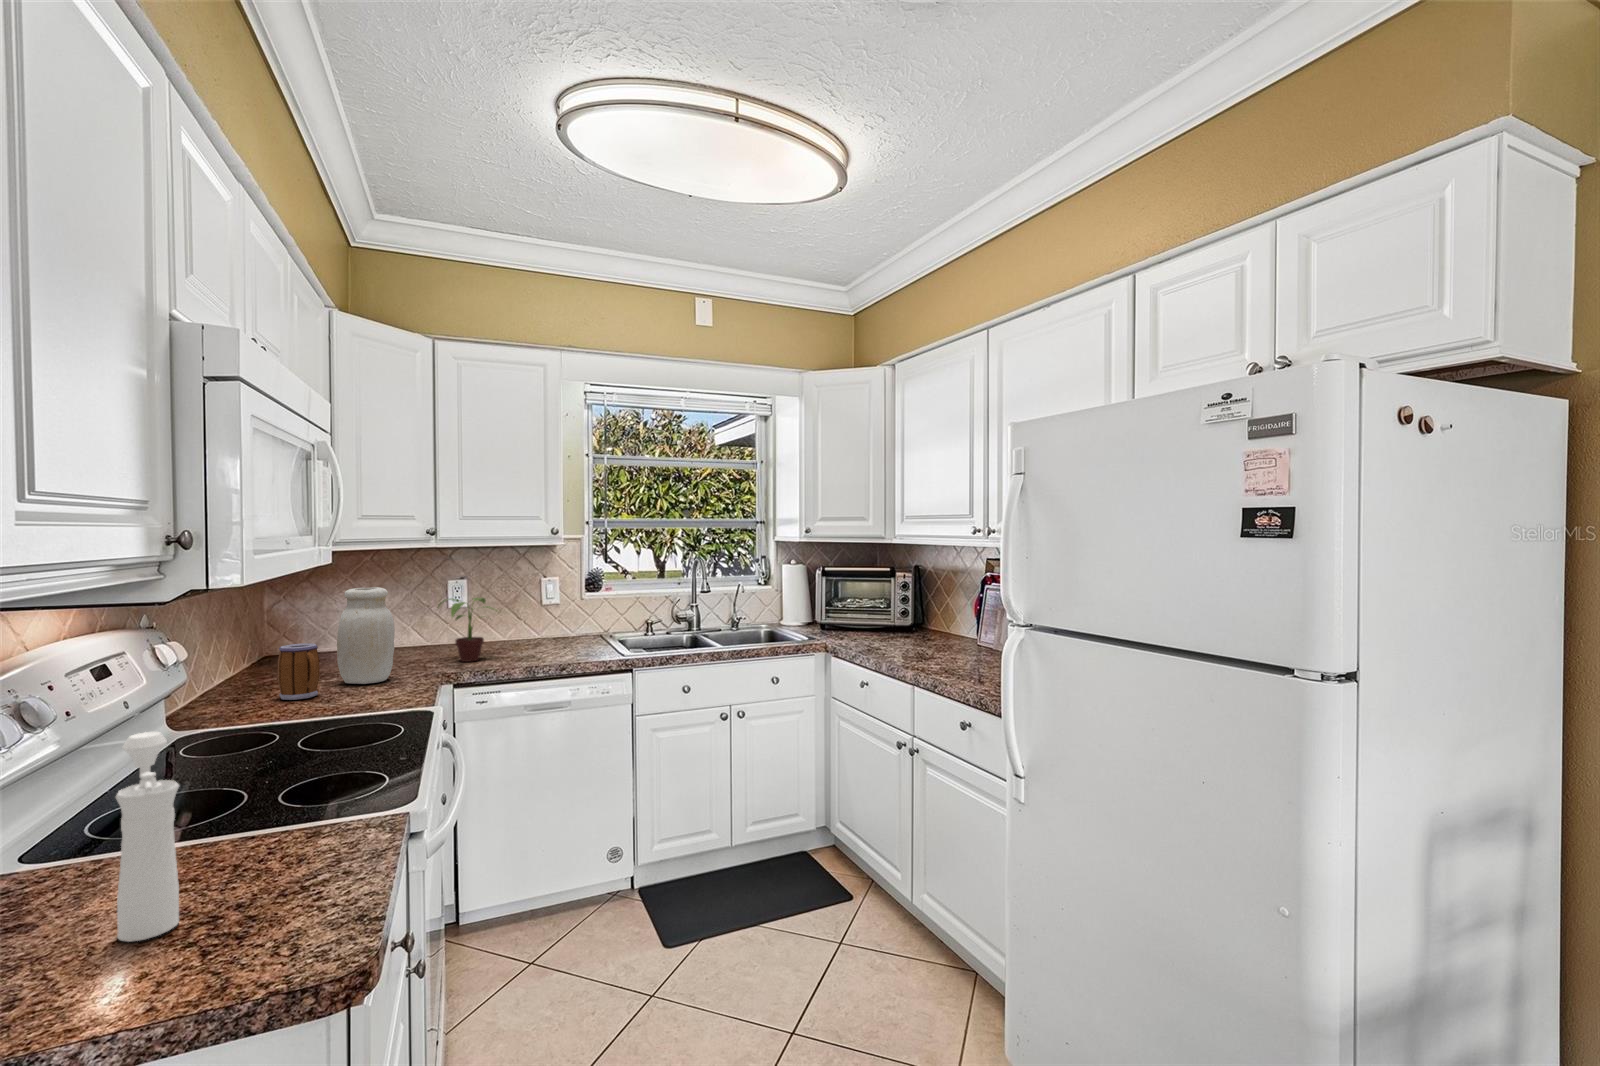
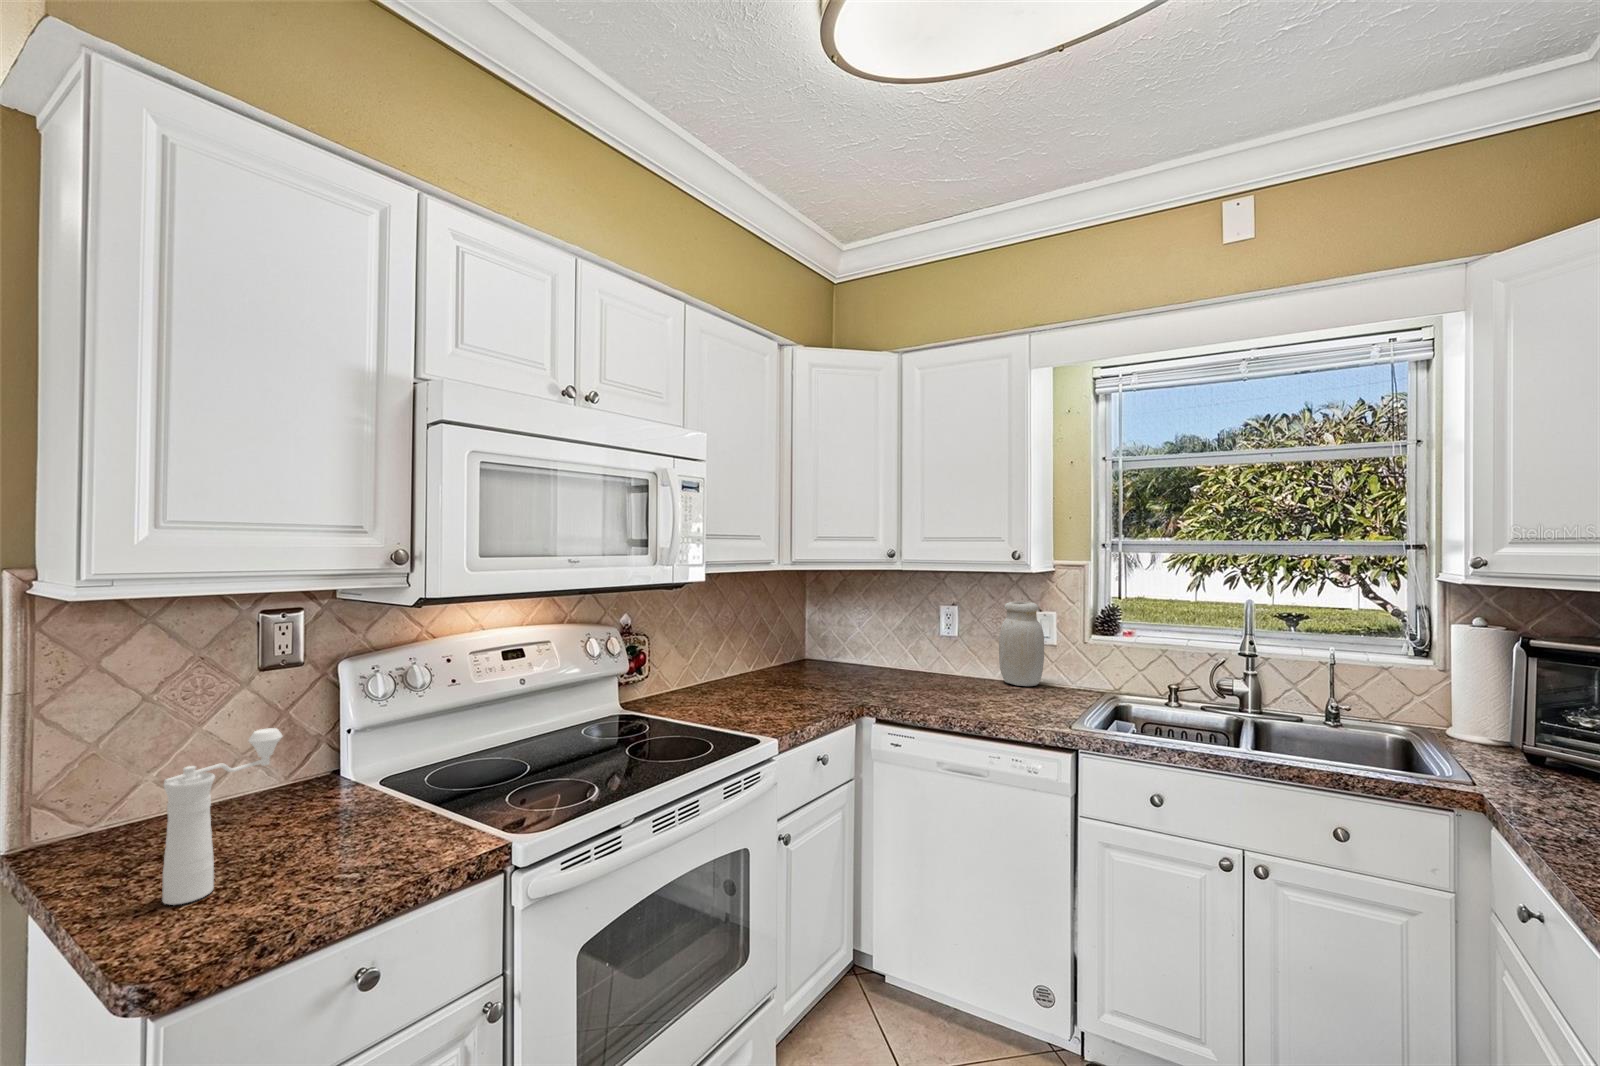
jar: present [337,587,395,684] -> present [999,602,1044,686]
potted plant: present [438,598,494,662] -> none [886,626,944,697]
mug: present [278,643,319,700] -> none [715,655,746,706]

